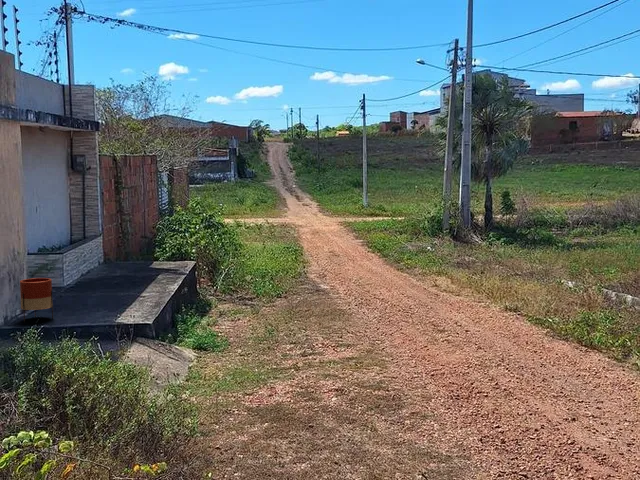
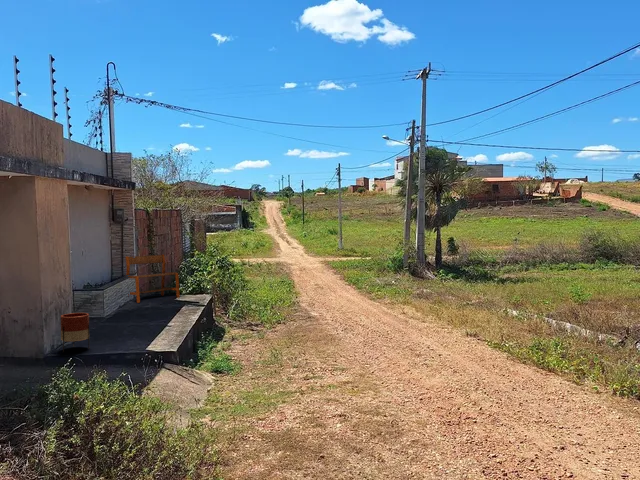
bench: none [89,212,156,271] -> present [125,255,180,303]

